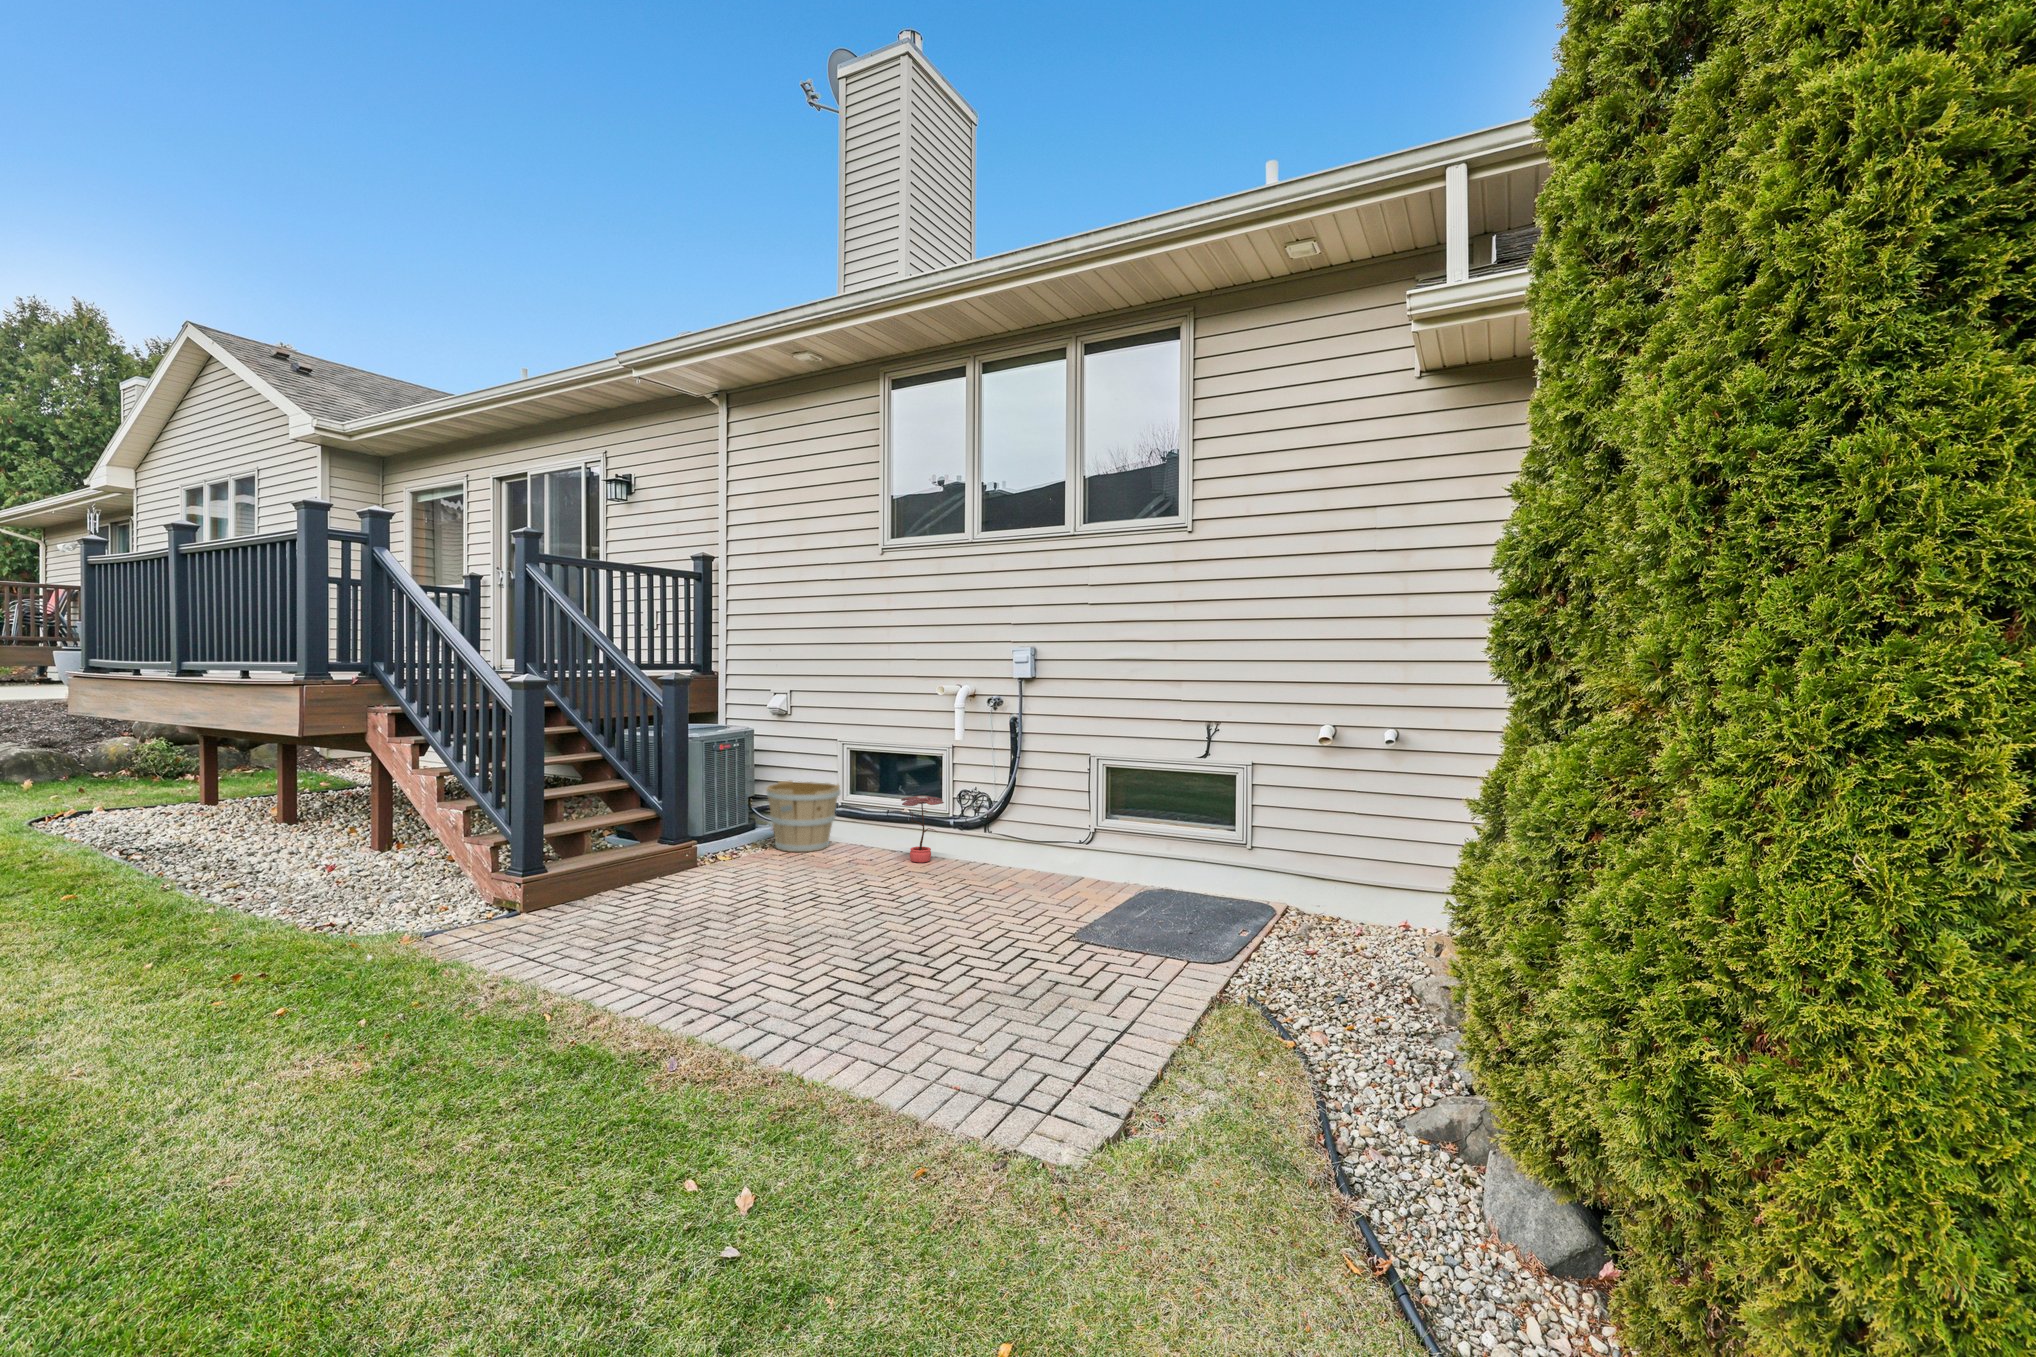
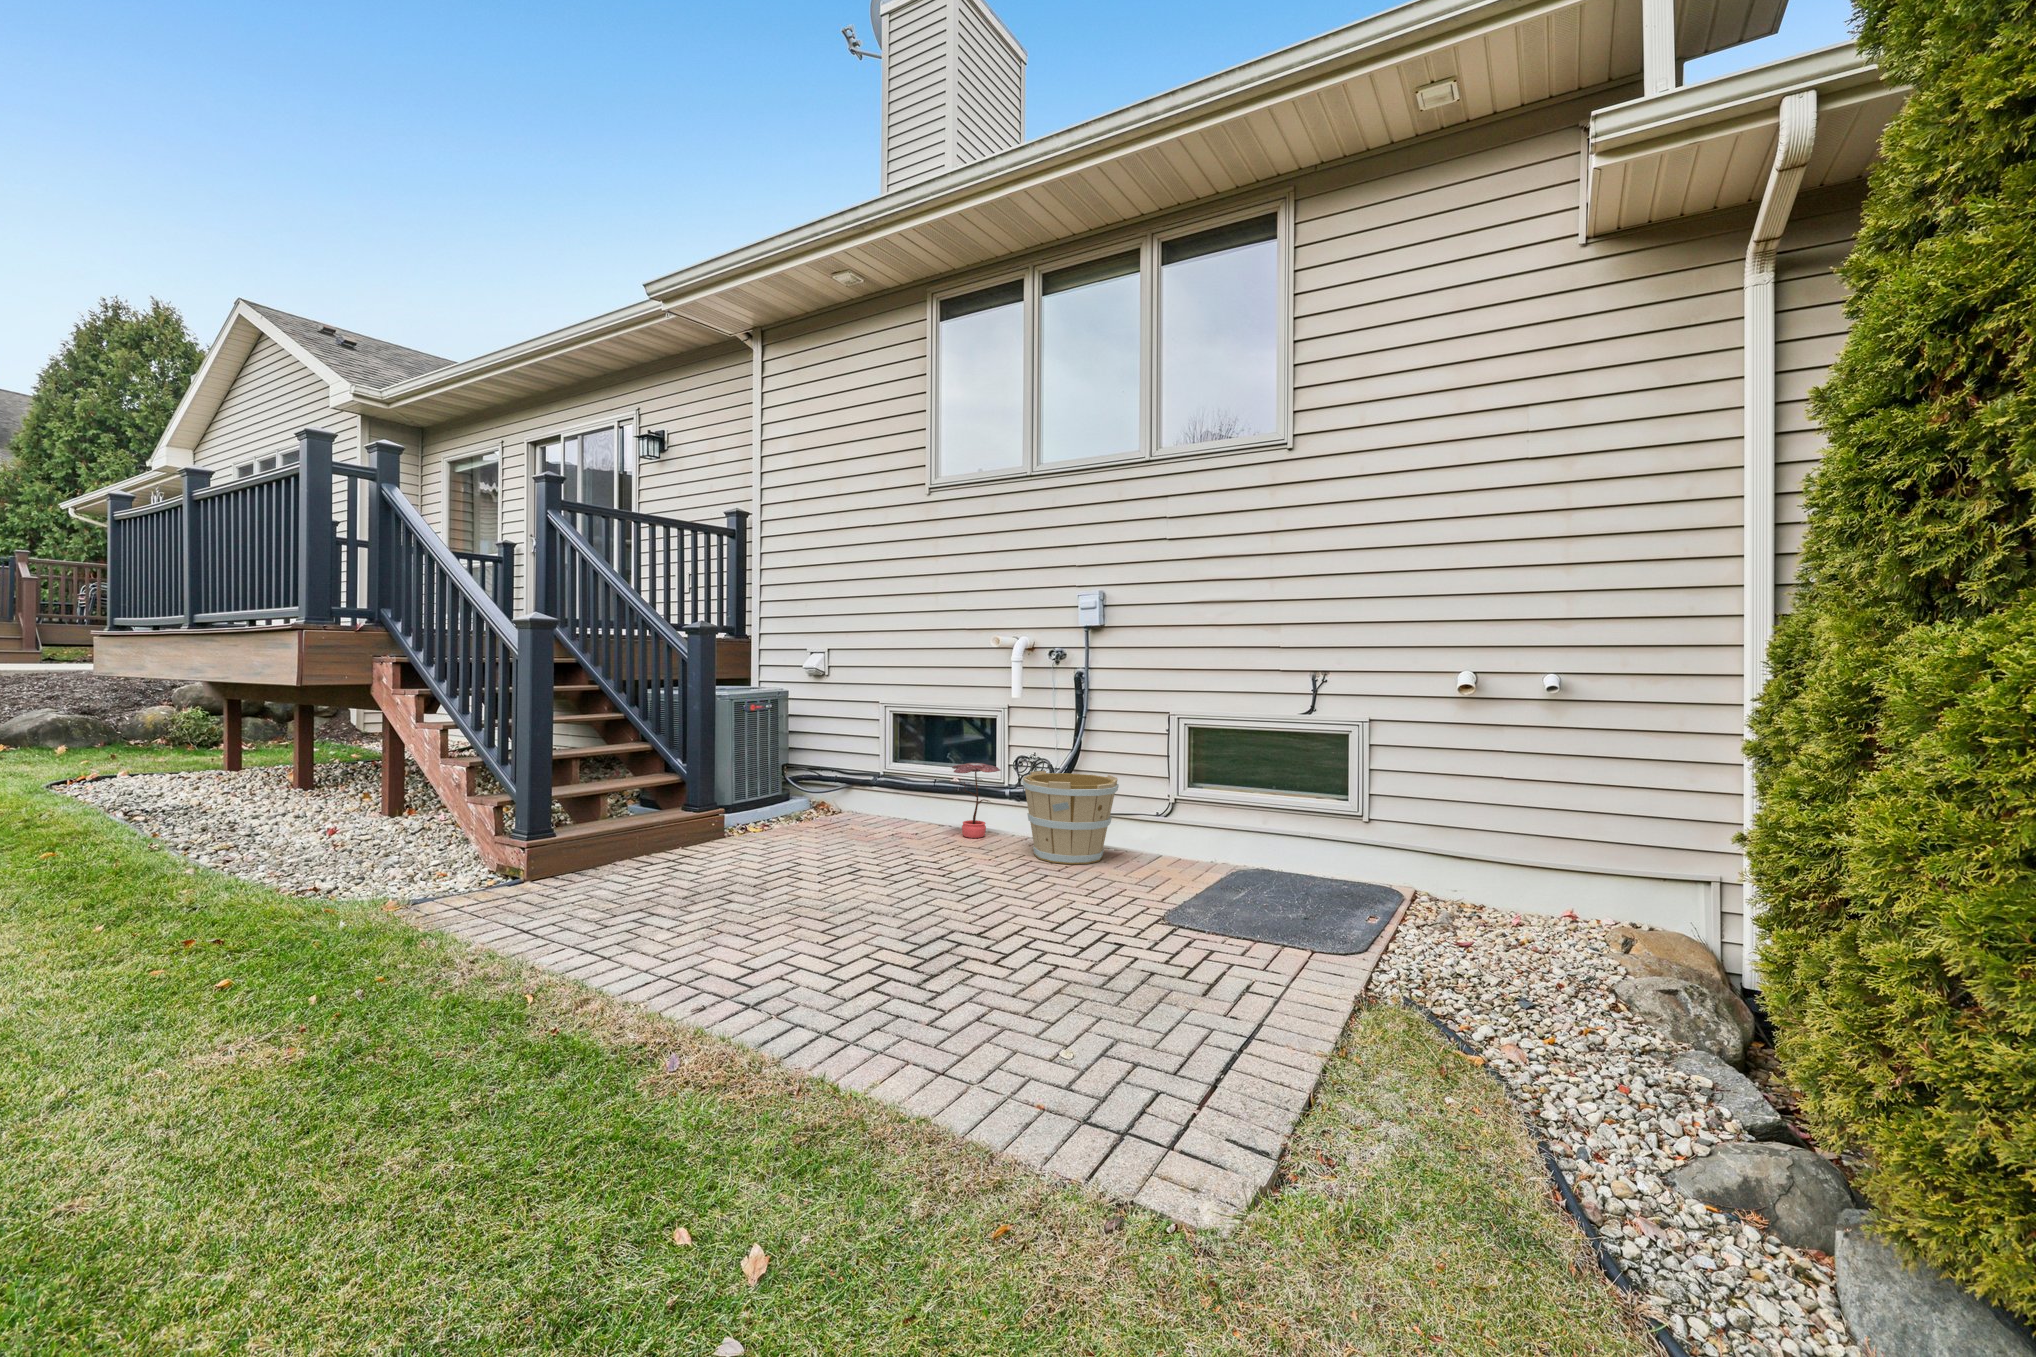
wooden bucket: present [766,781,841,852] -> present [1023,771,1119,864]

